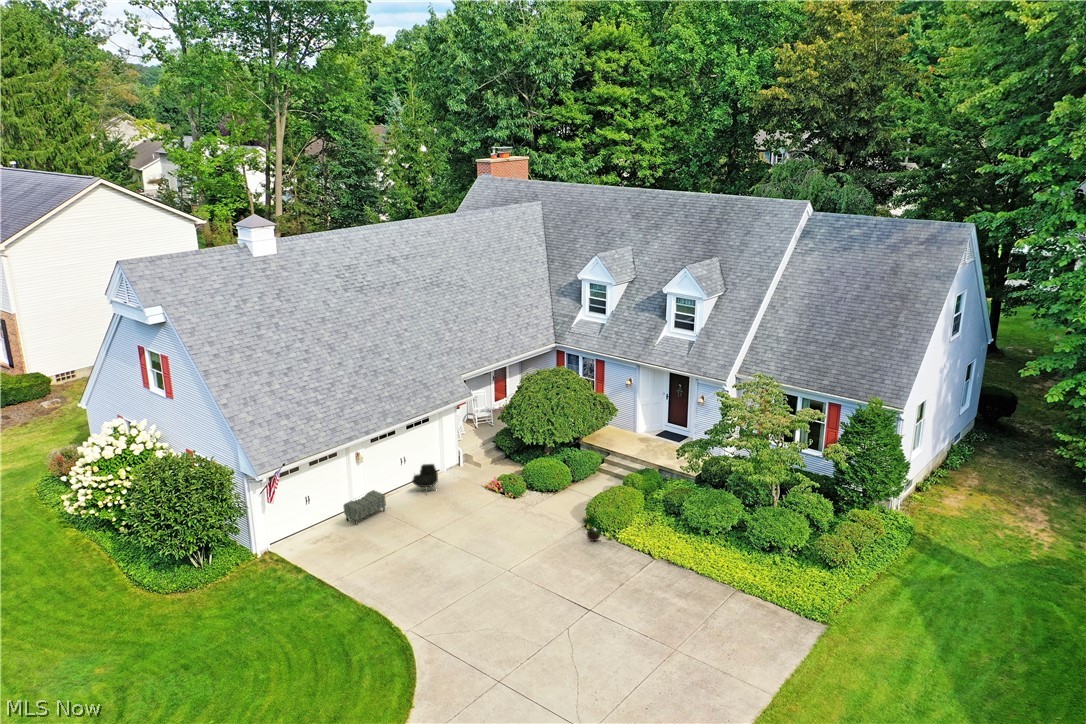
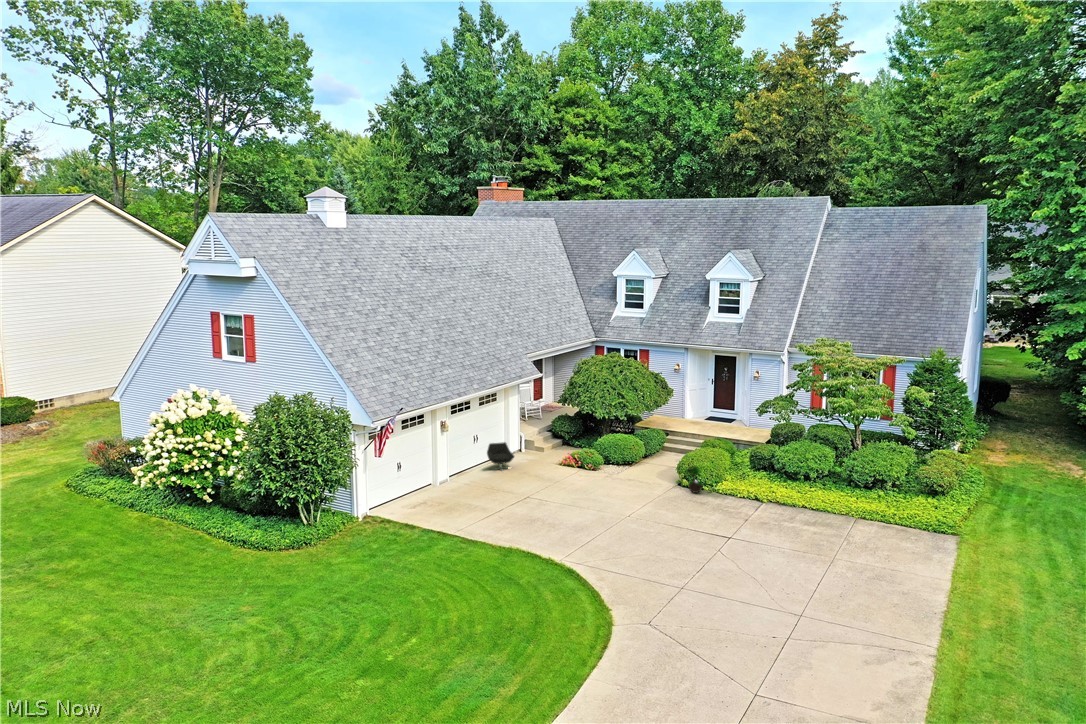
bench: present [344,490,386,525] -> none [431,464,470,496]

